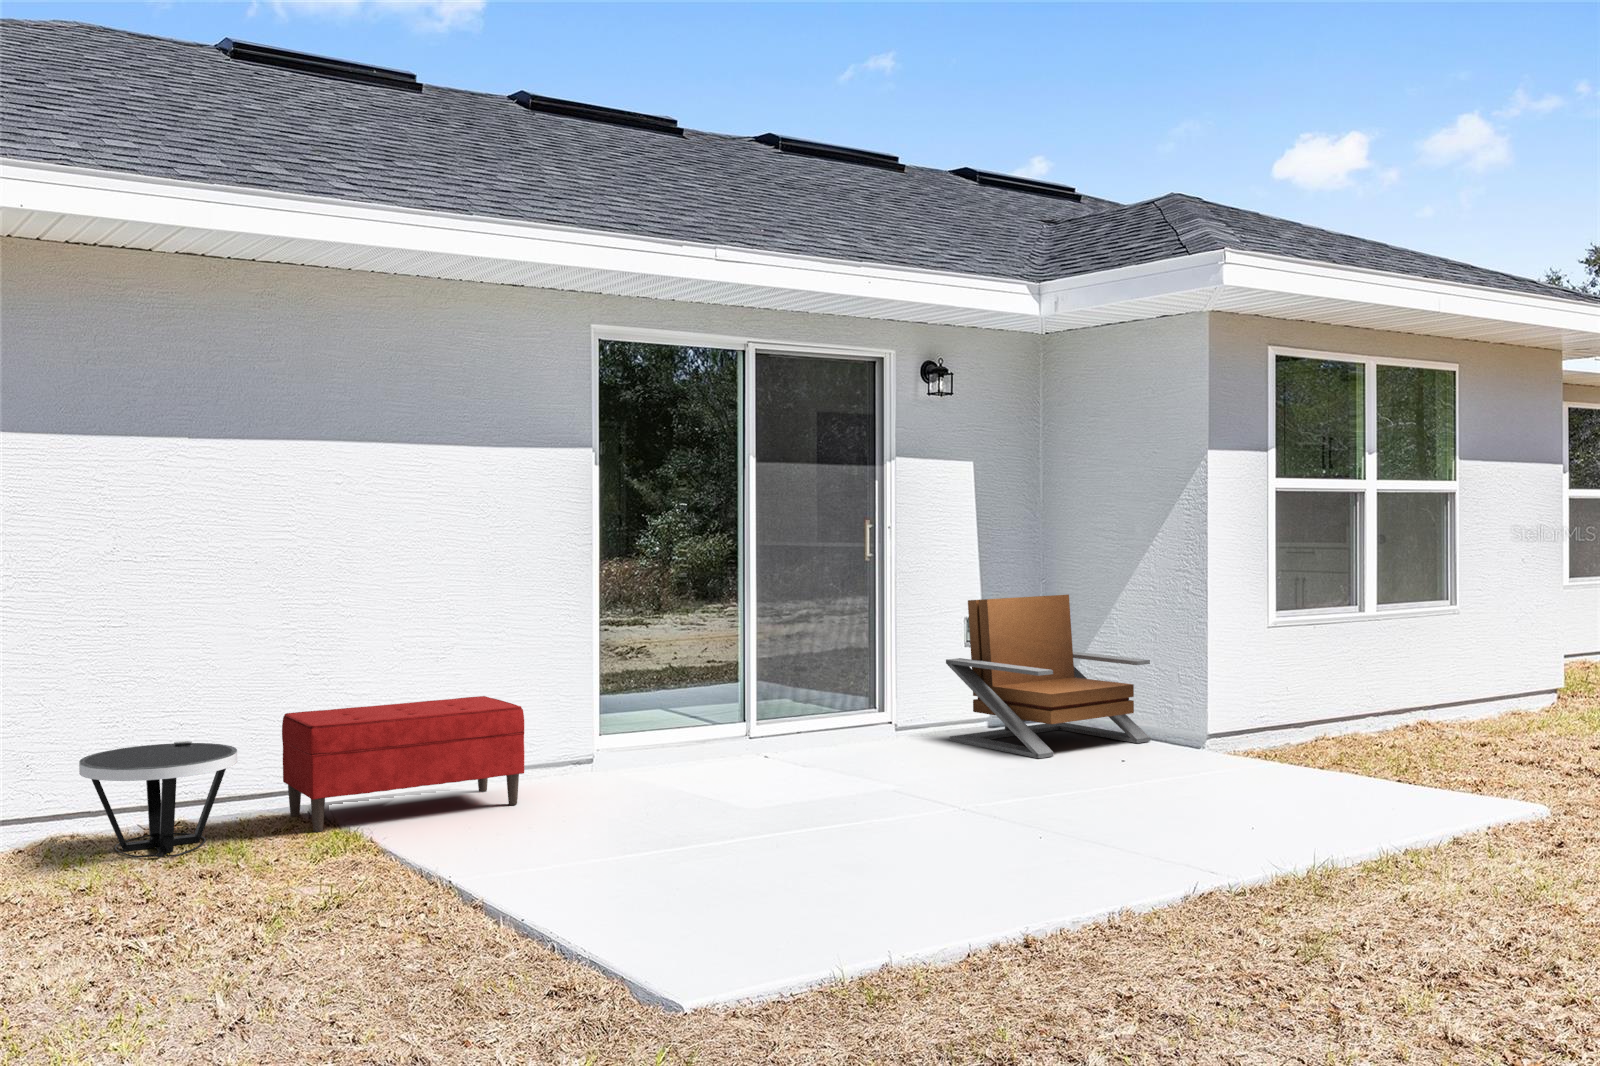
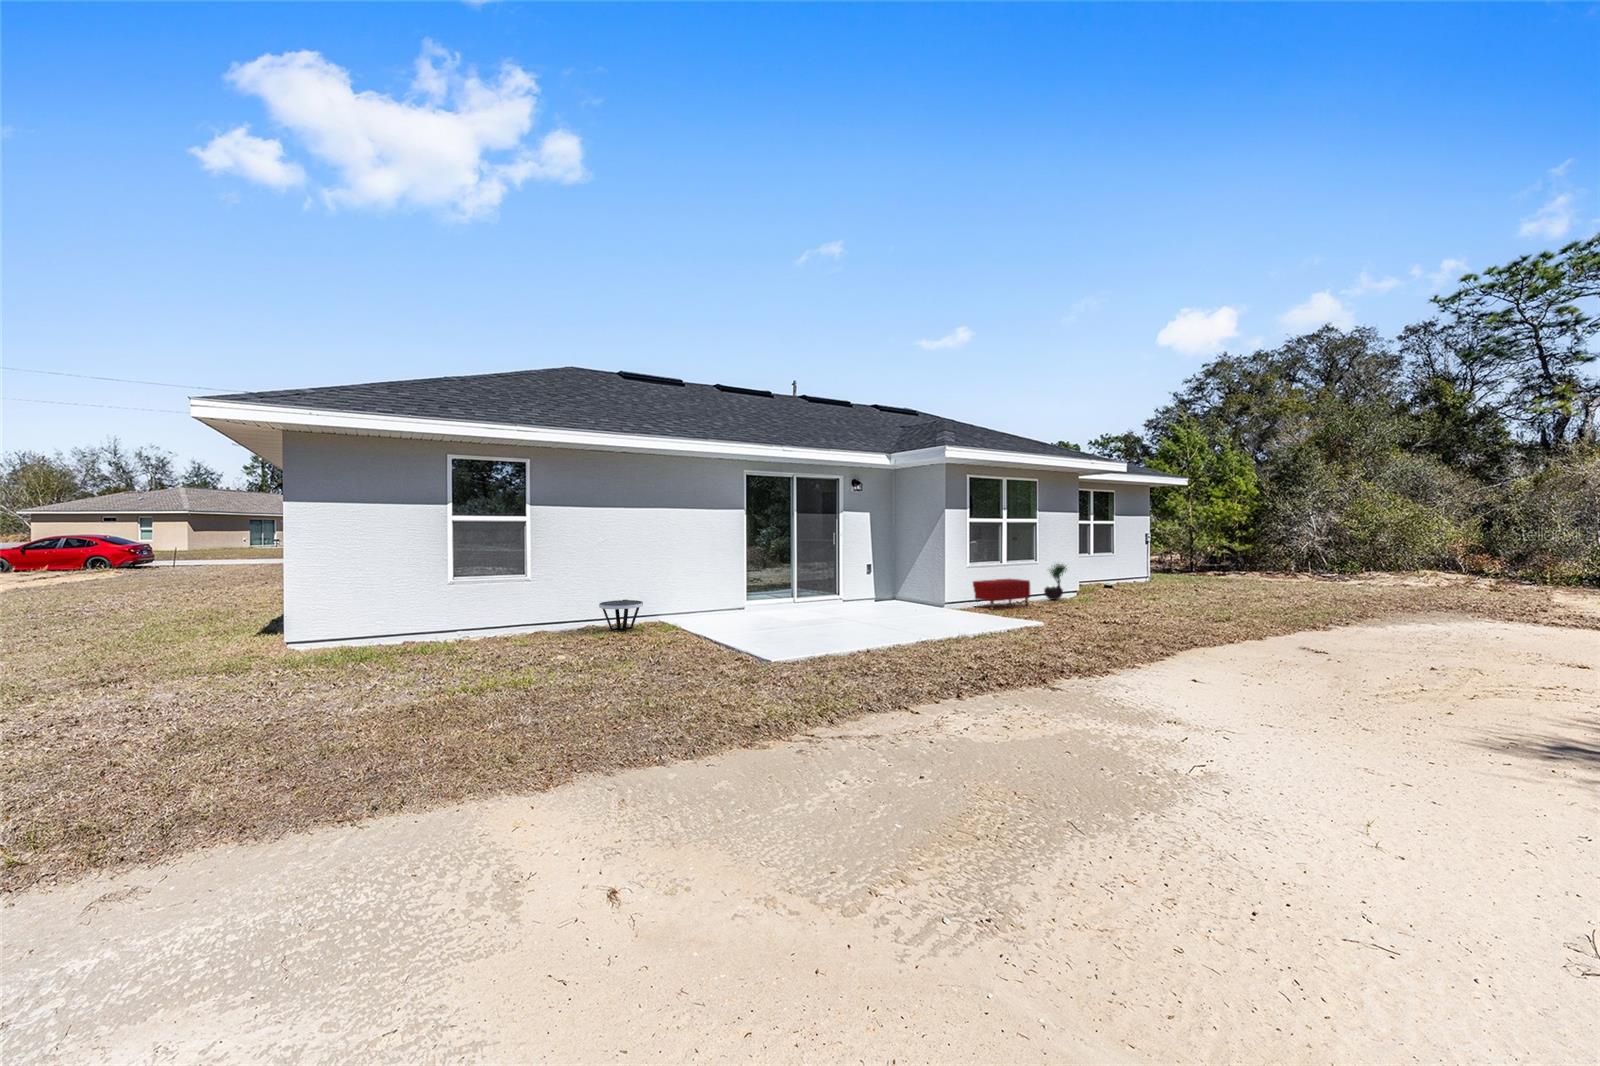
lounge chair: present [946,595,1150,758] -> none [860,557,928,611]
potted tree: none [1475,600,1551,716] -> present [1044,564,1067,600]
bench: present [282,696,524,832] -> present [973,579,1030,609]

